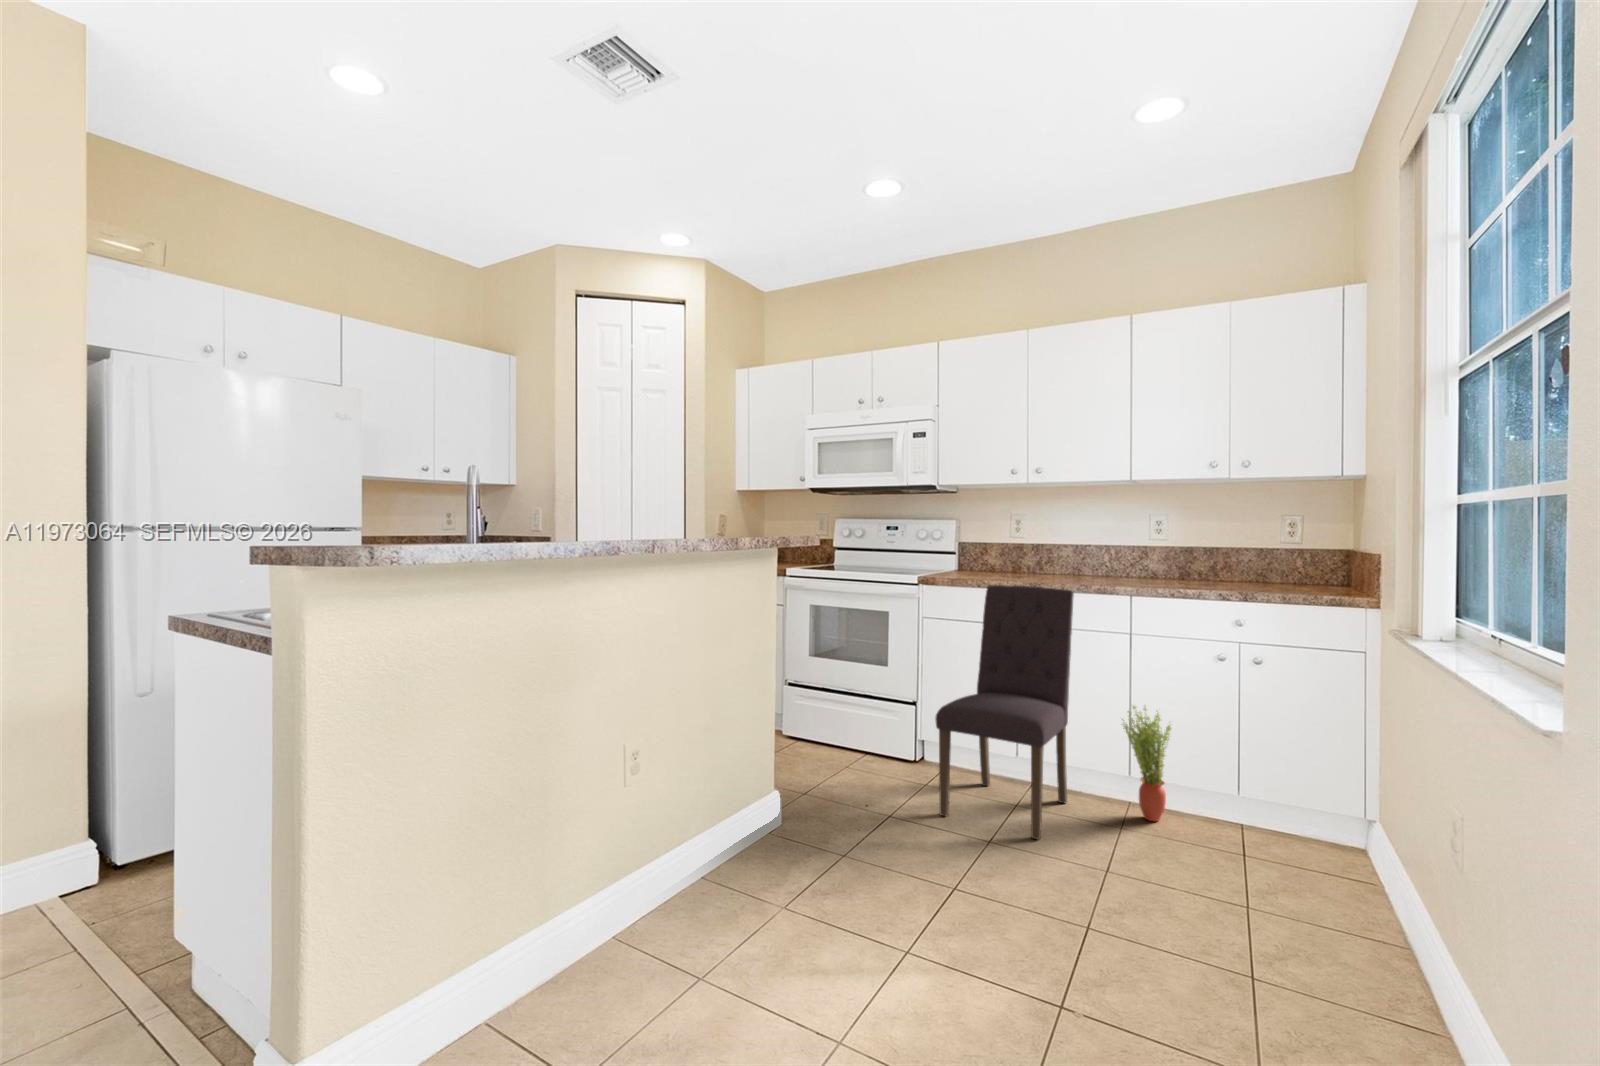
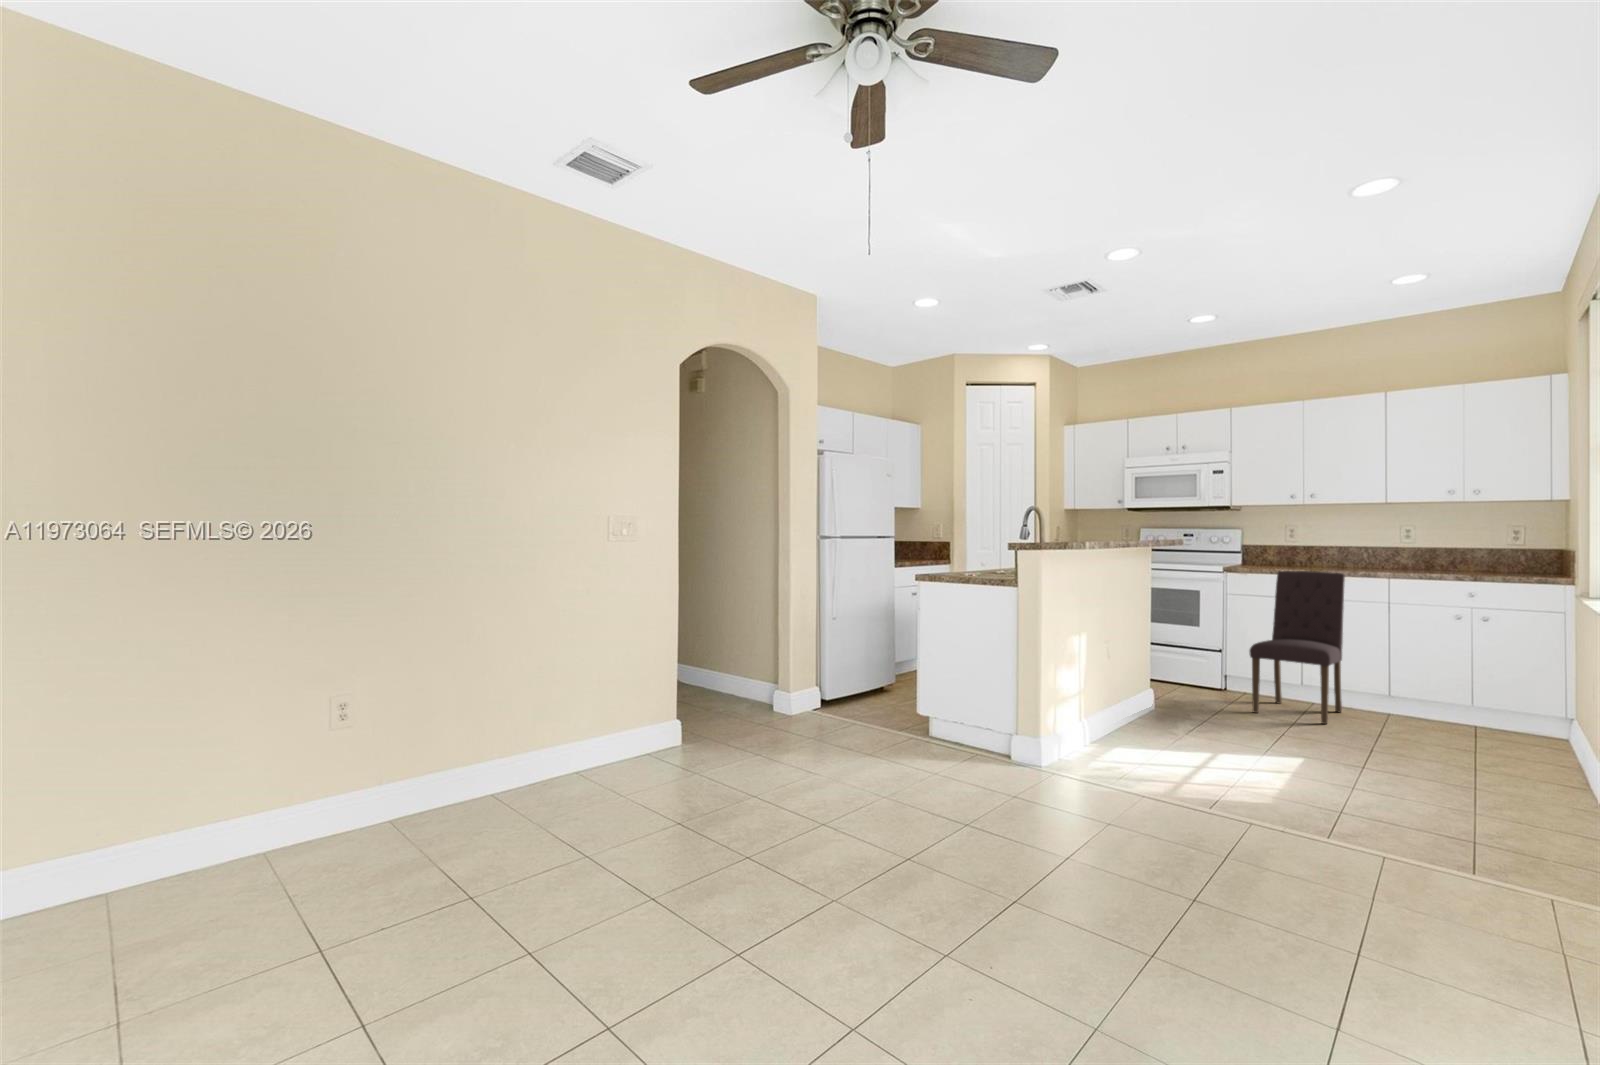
potted plant: present [1122,706,1171,821] -> none [1382,647,1421,722]

